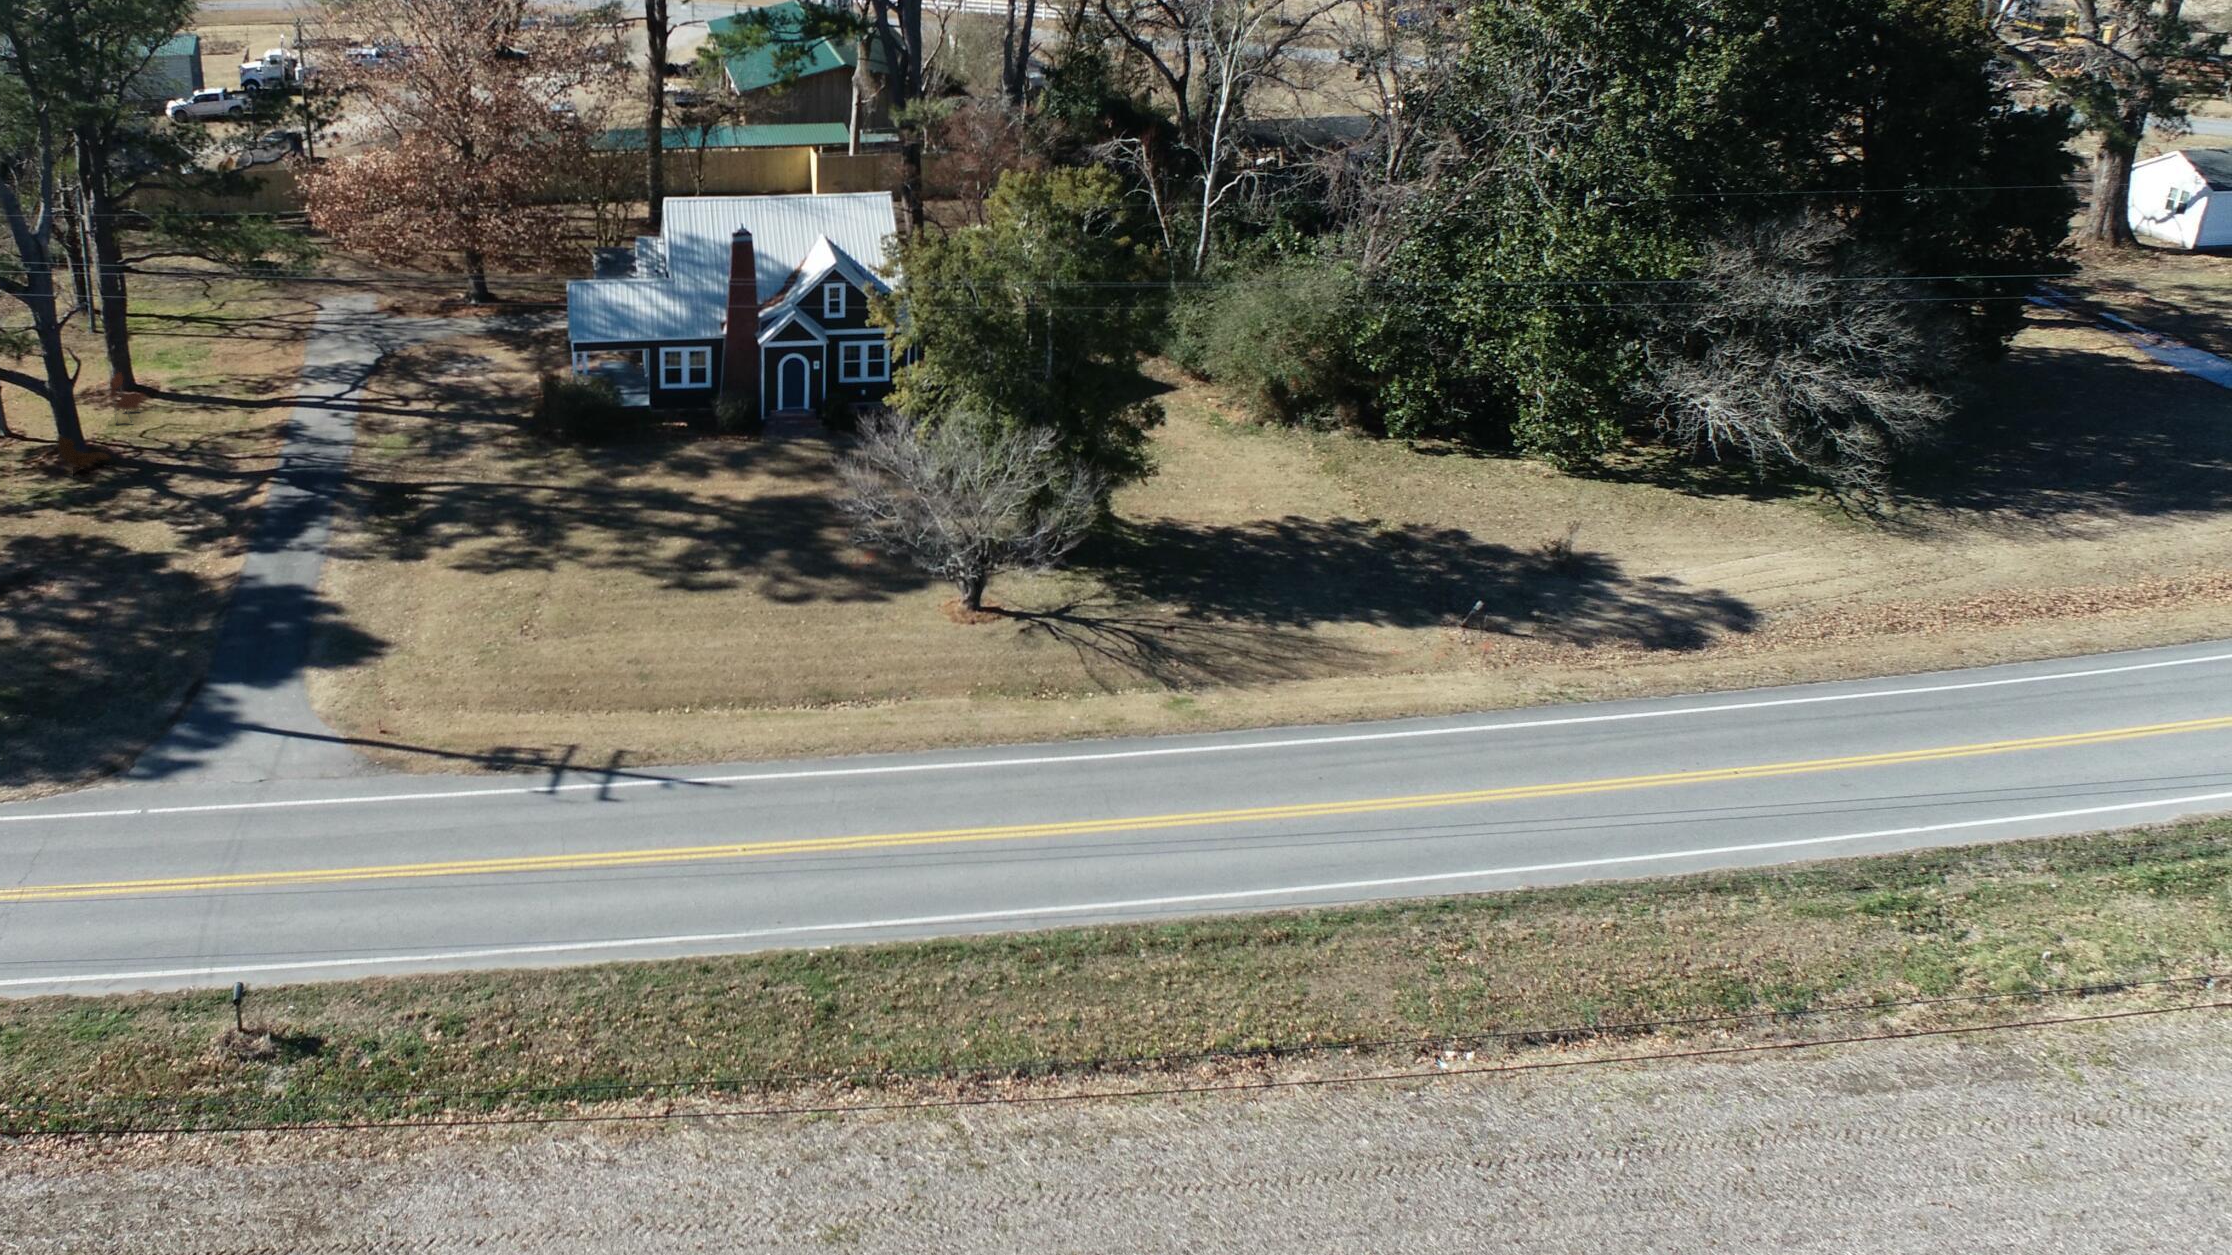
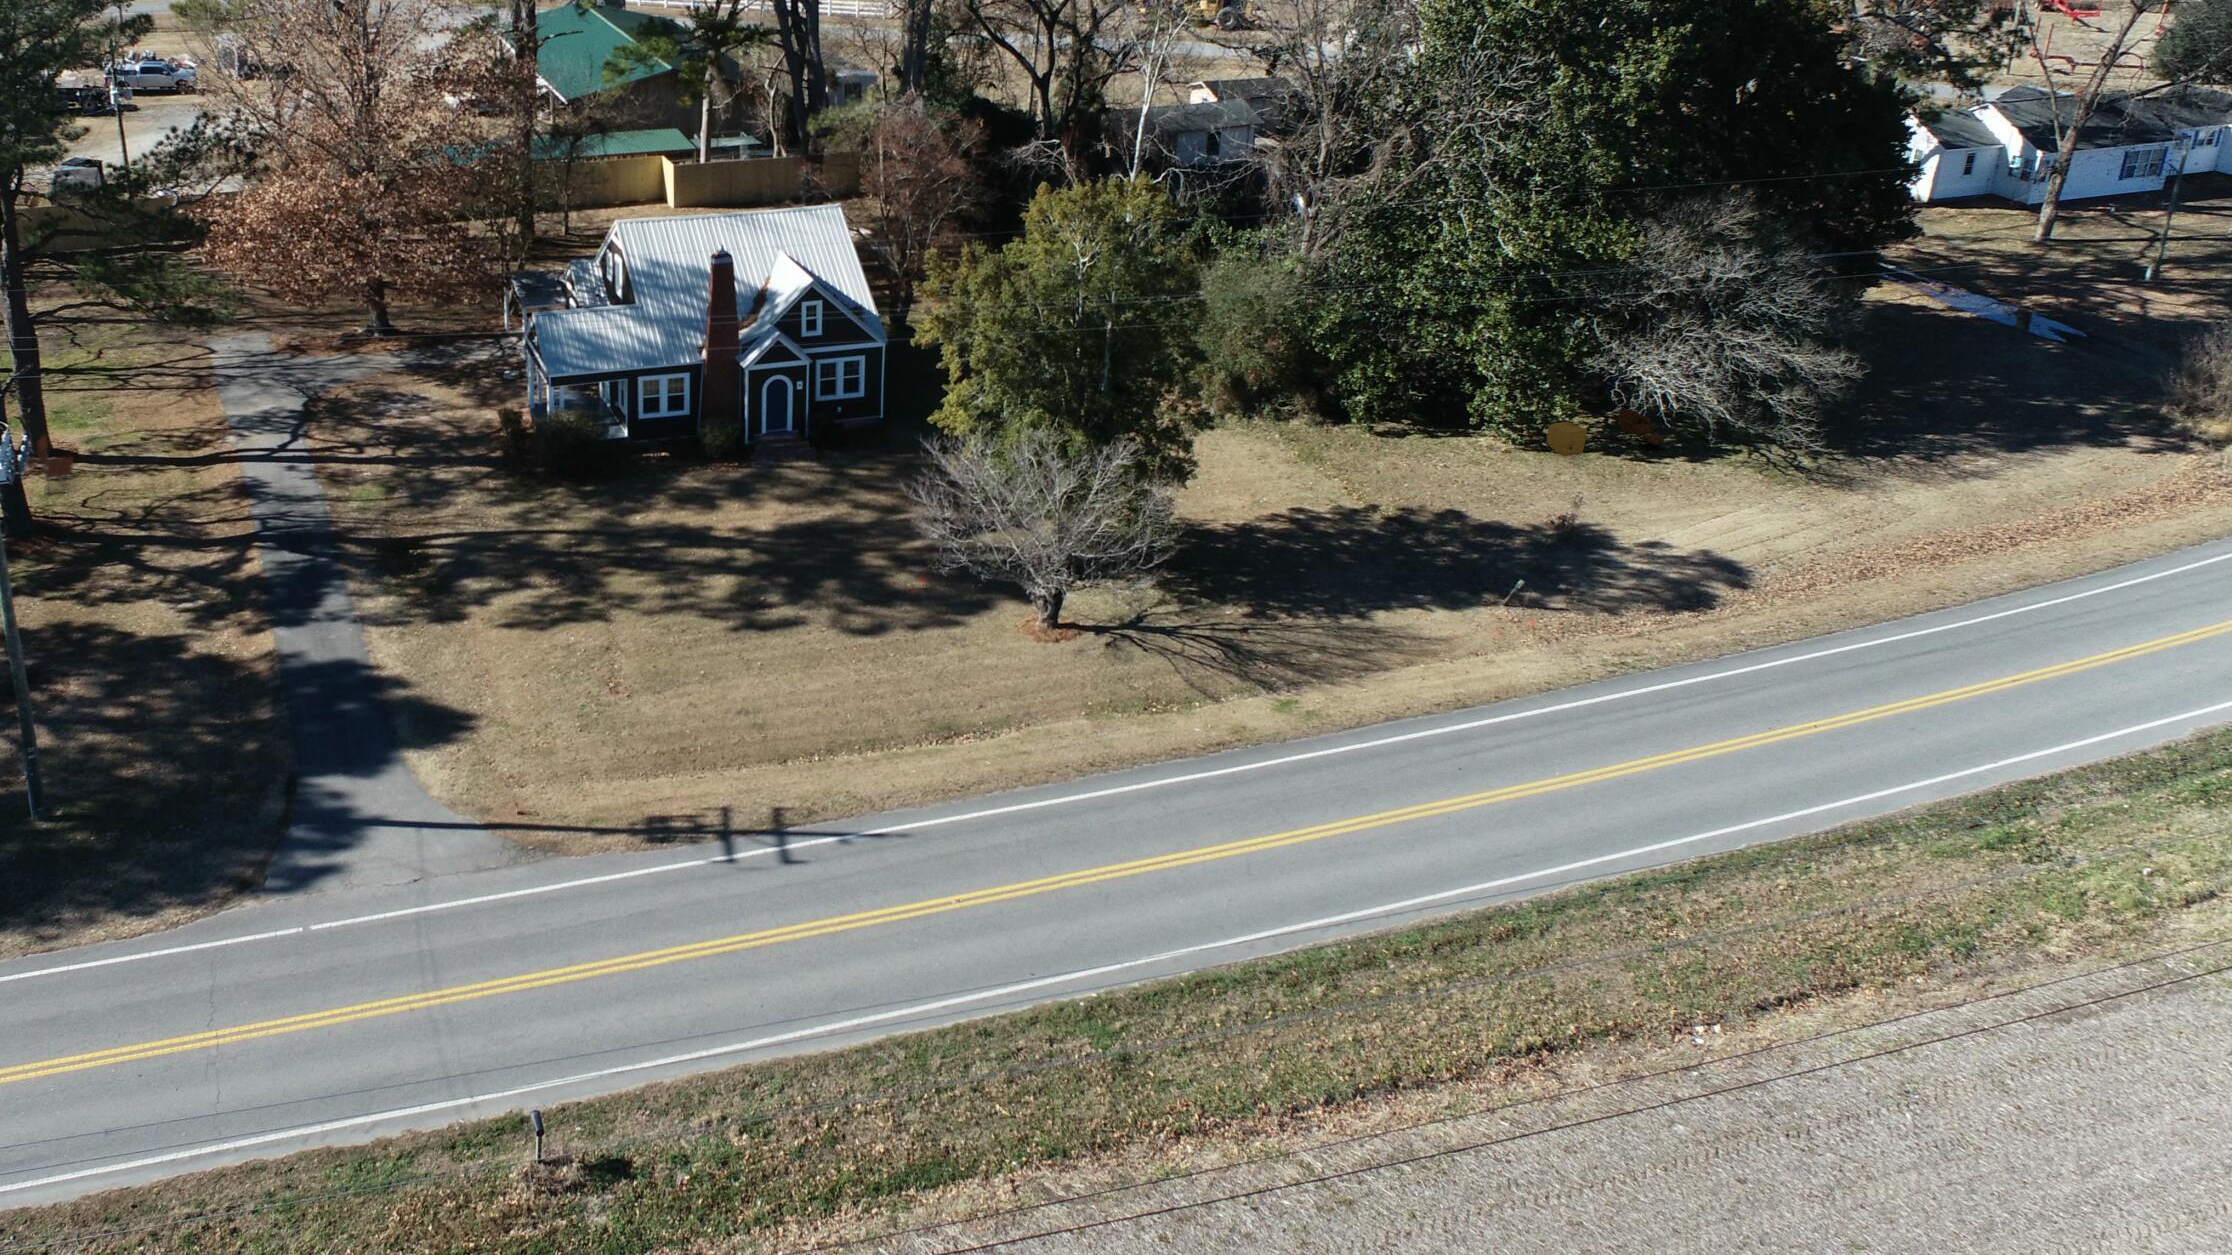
lounge chair: present [57,436,109,470] -> present [1619,408,1664,449]
cardboard box: none [1586,449,1631,484] -> present [1547,422,1587,456]

